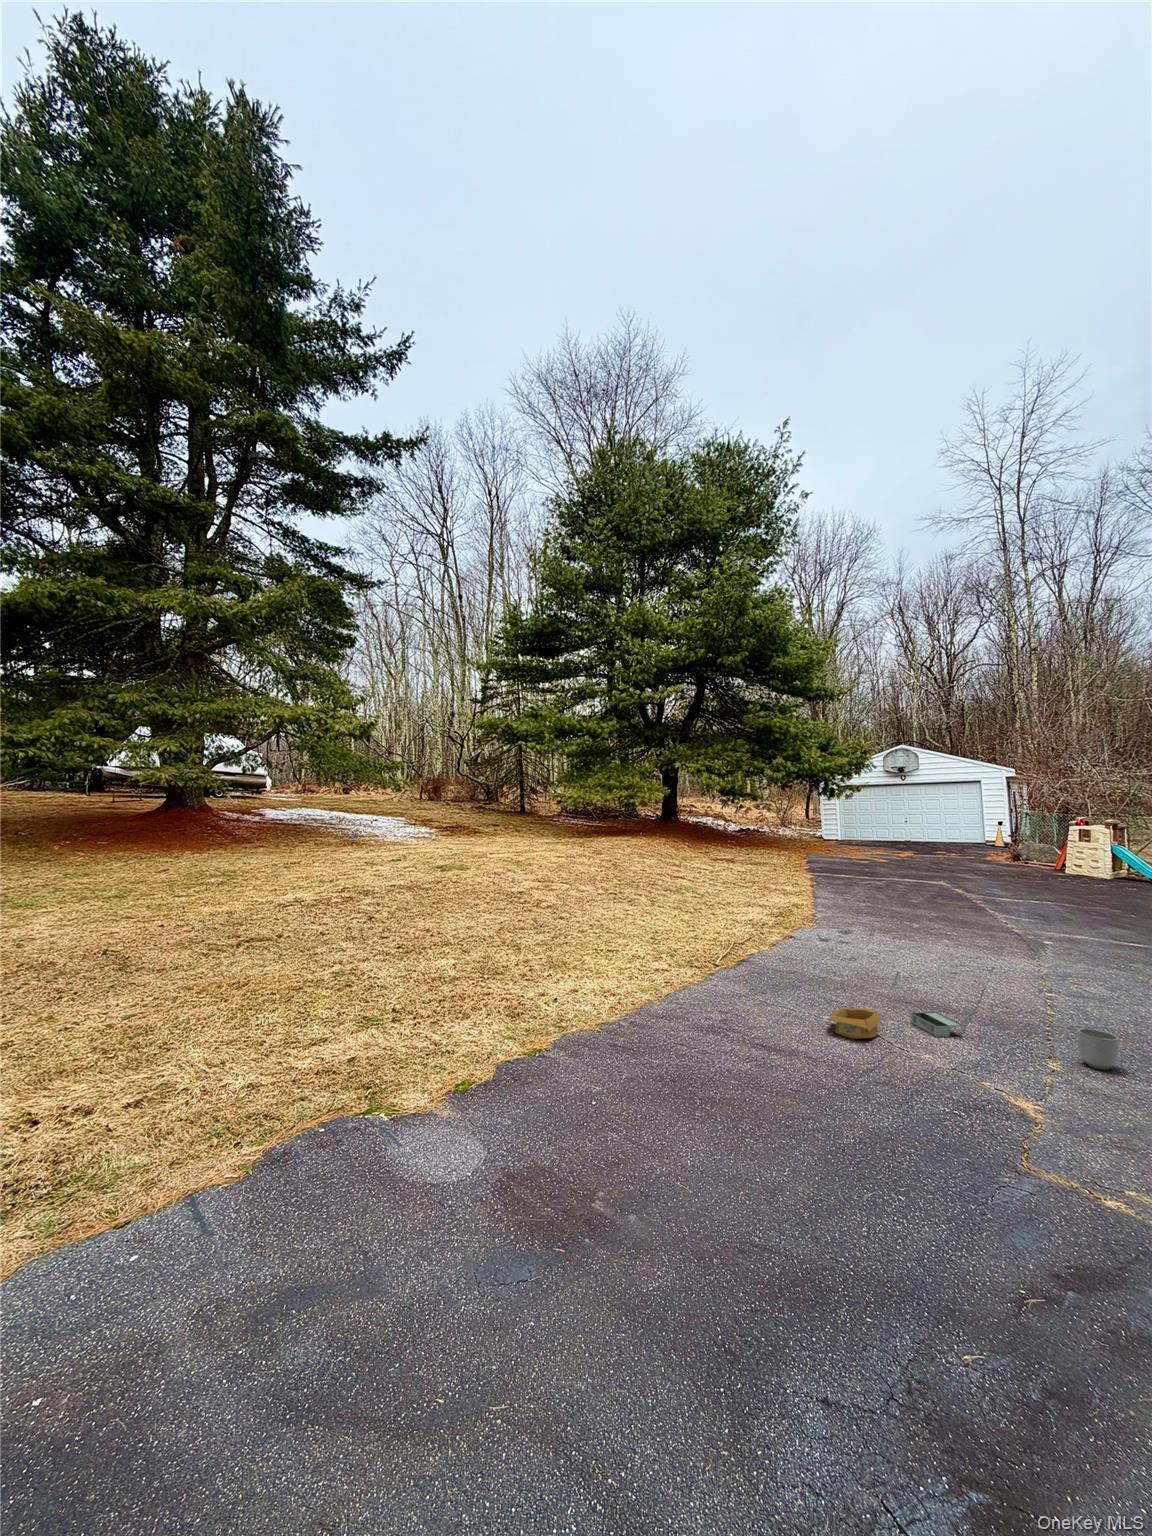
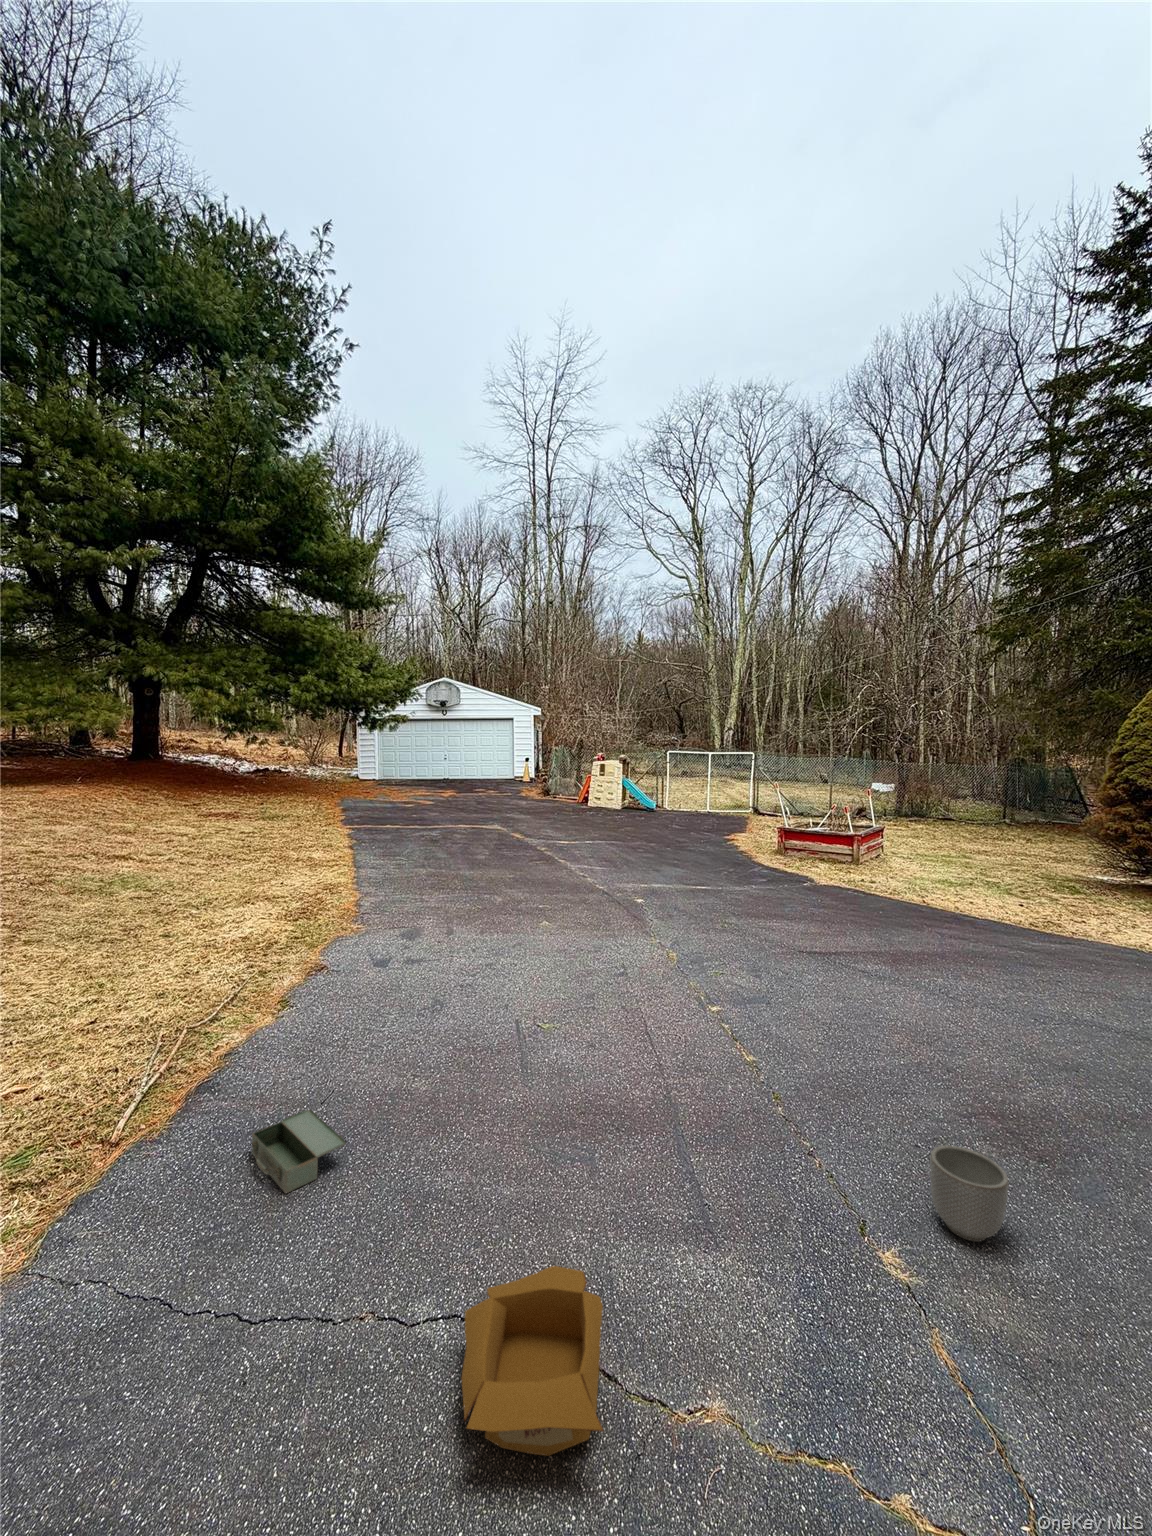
toolbox: present [911,1012,962,1037] -> present [251,1110,346,1193]

